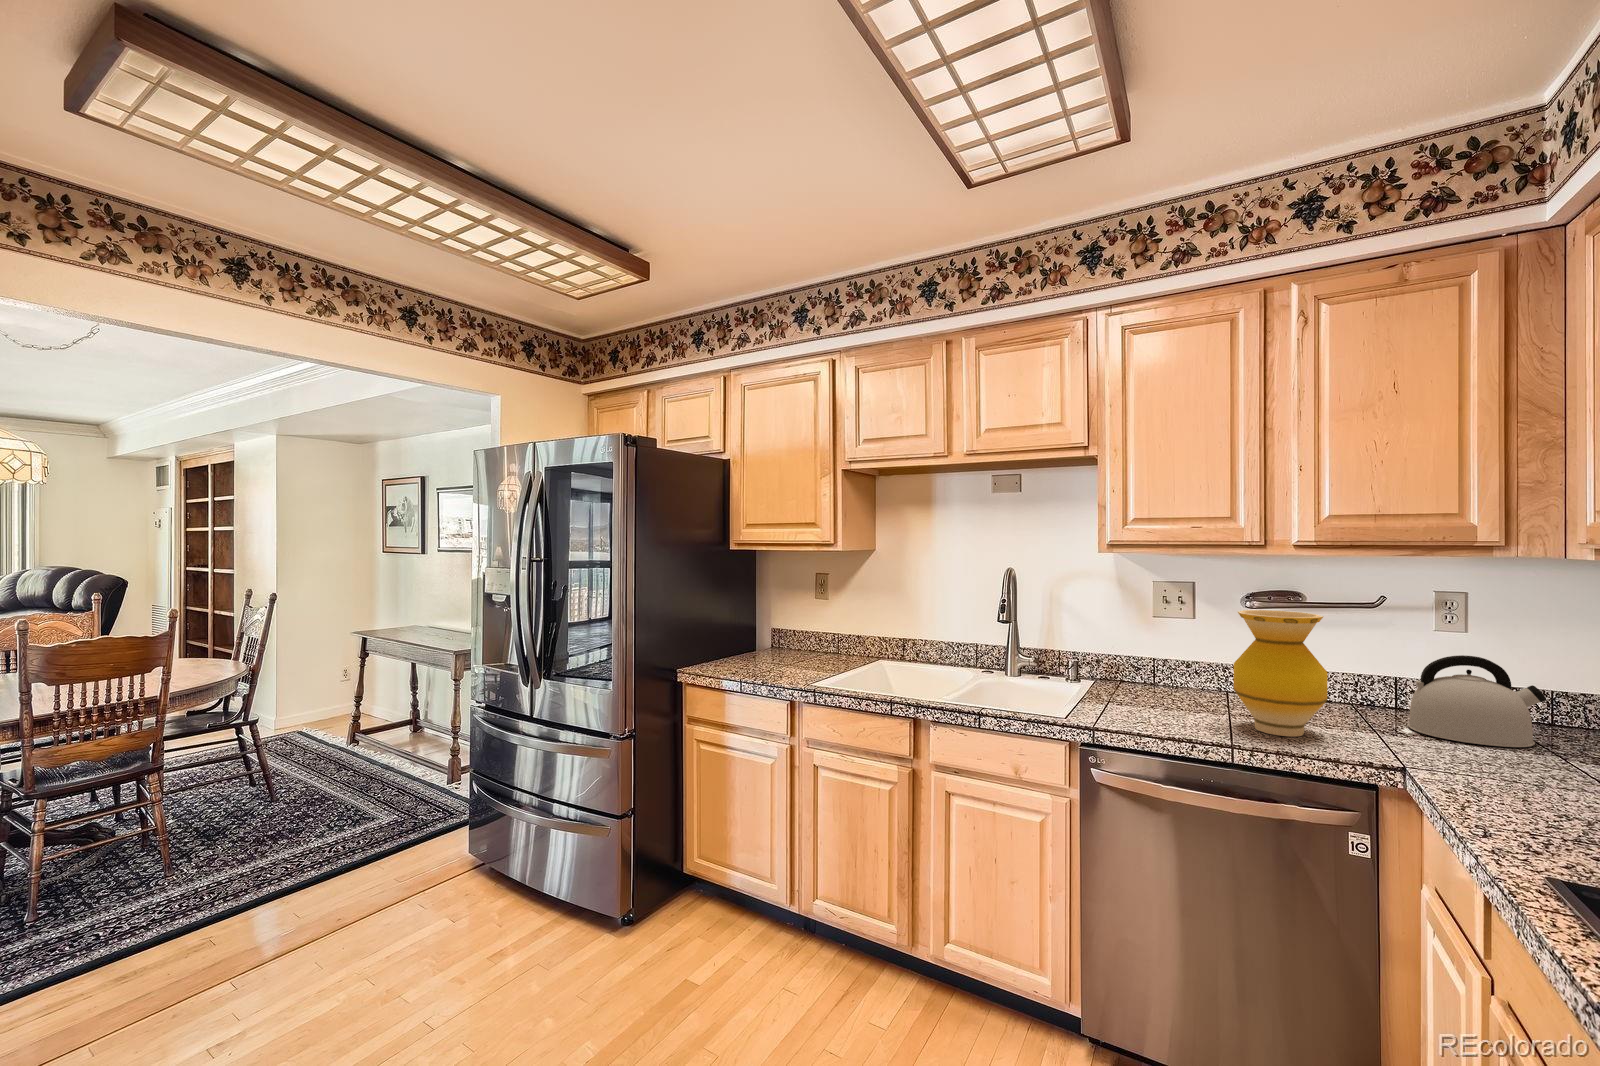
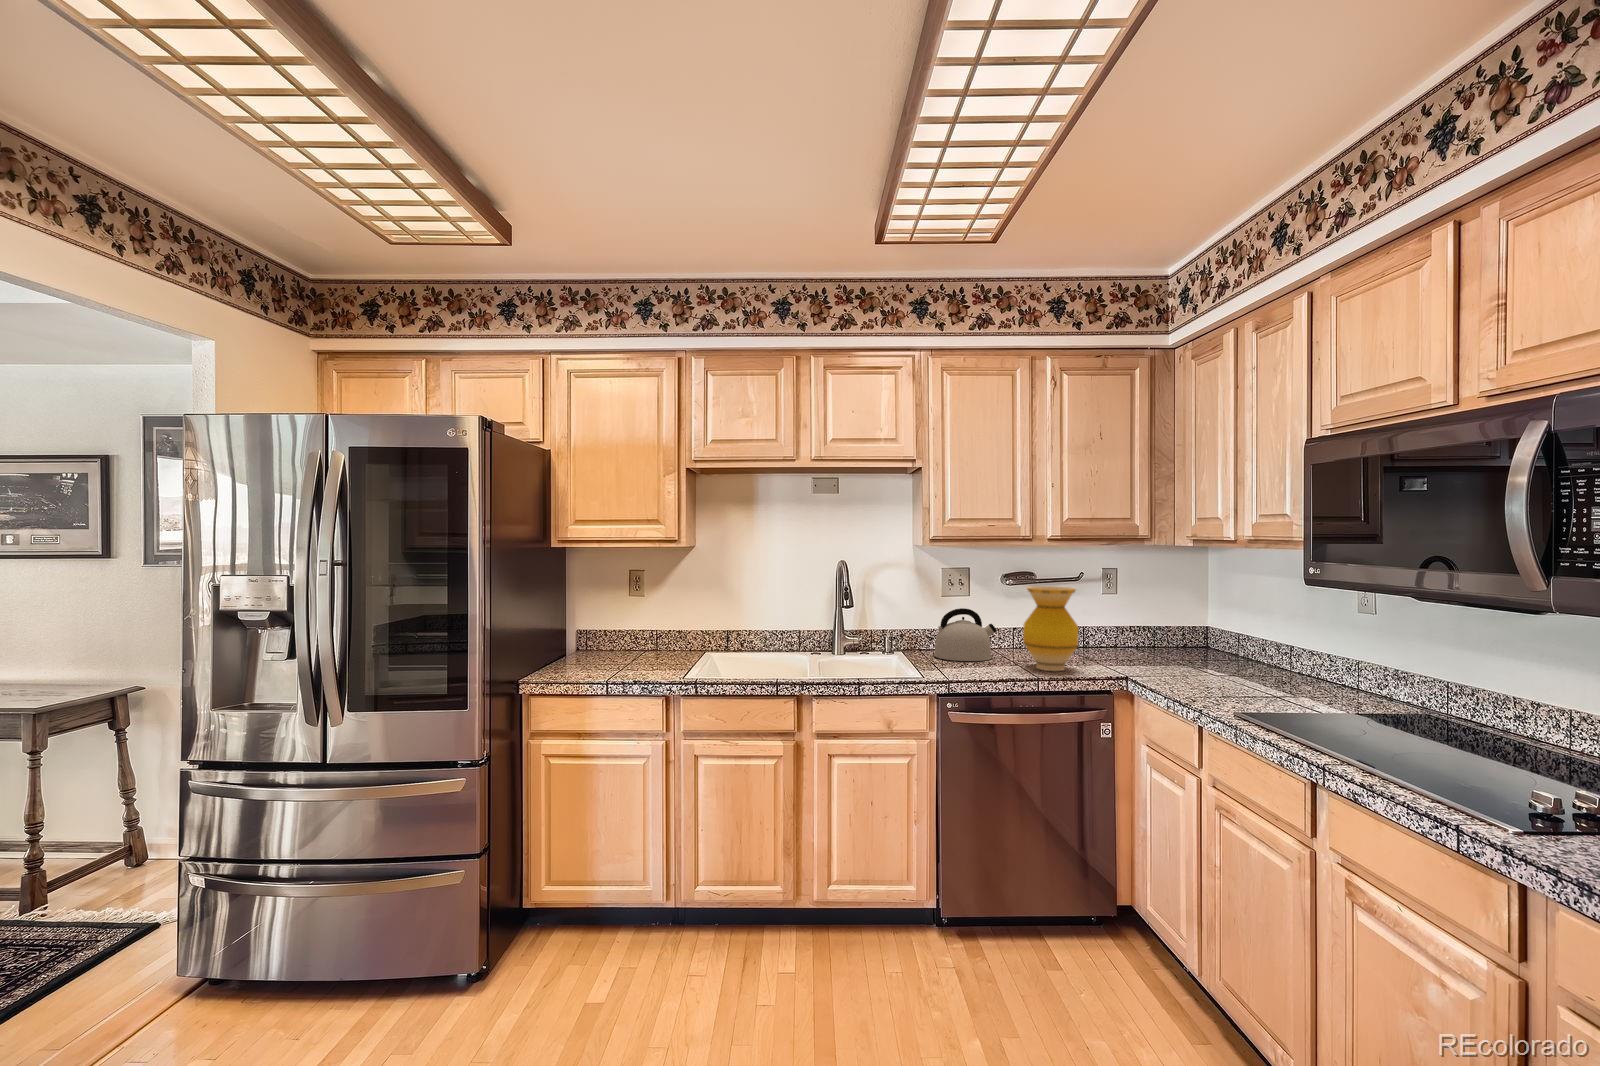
kettle: present [1408,655,1546,747] -> present [934,608,997,661]

